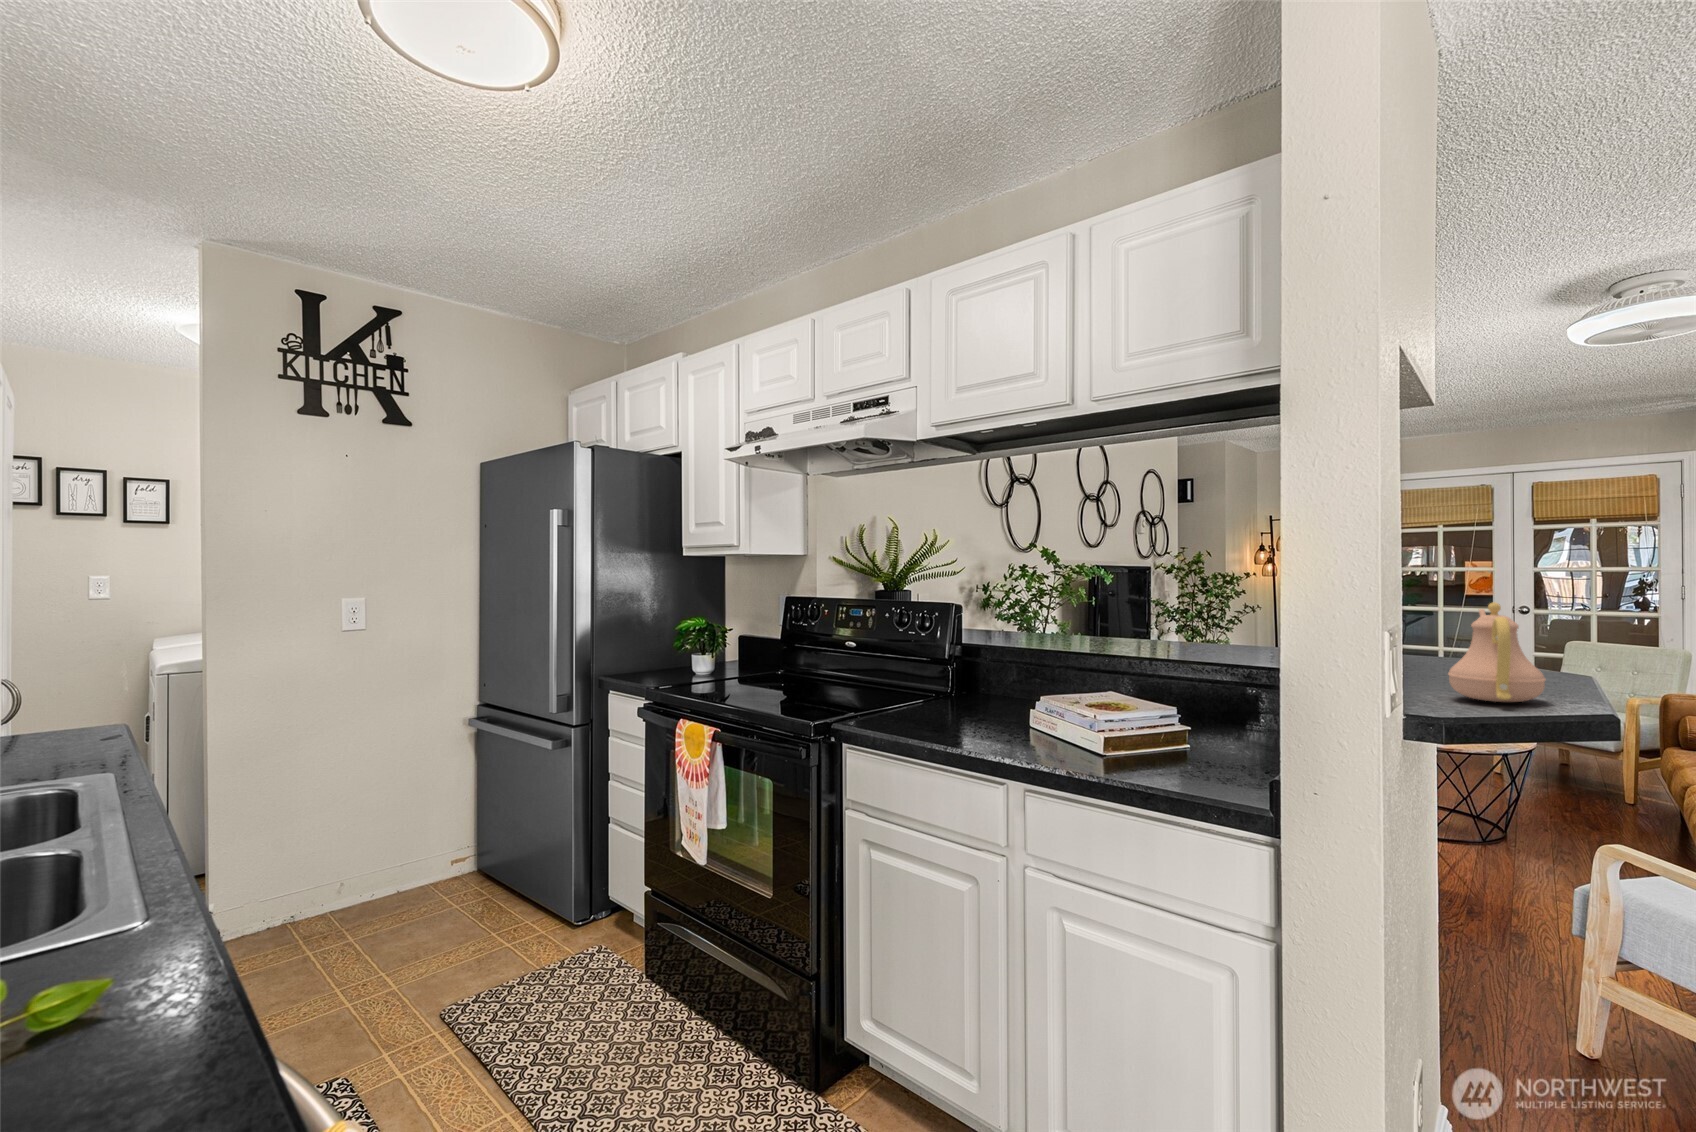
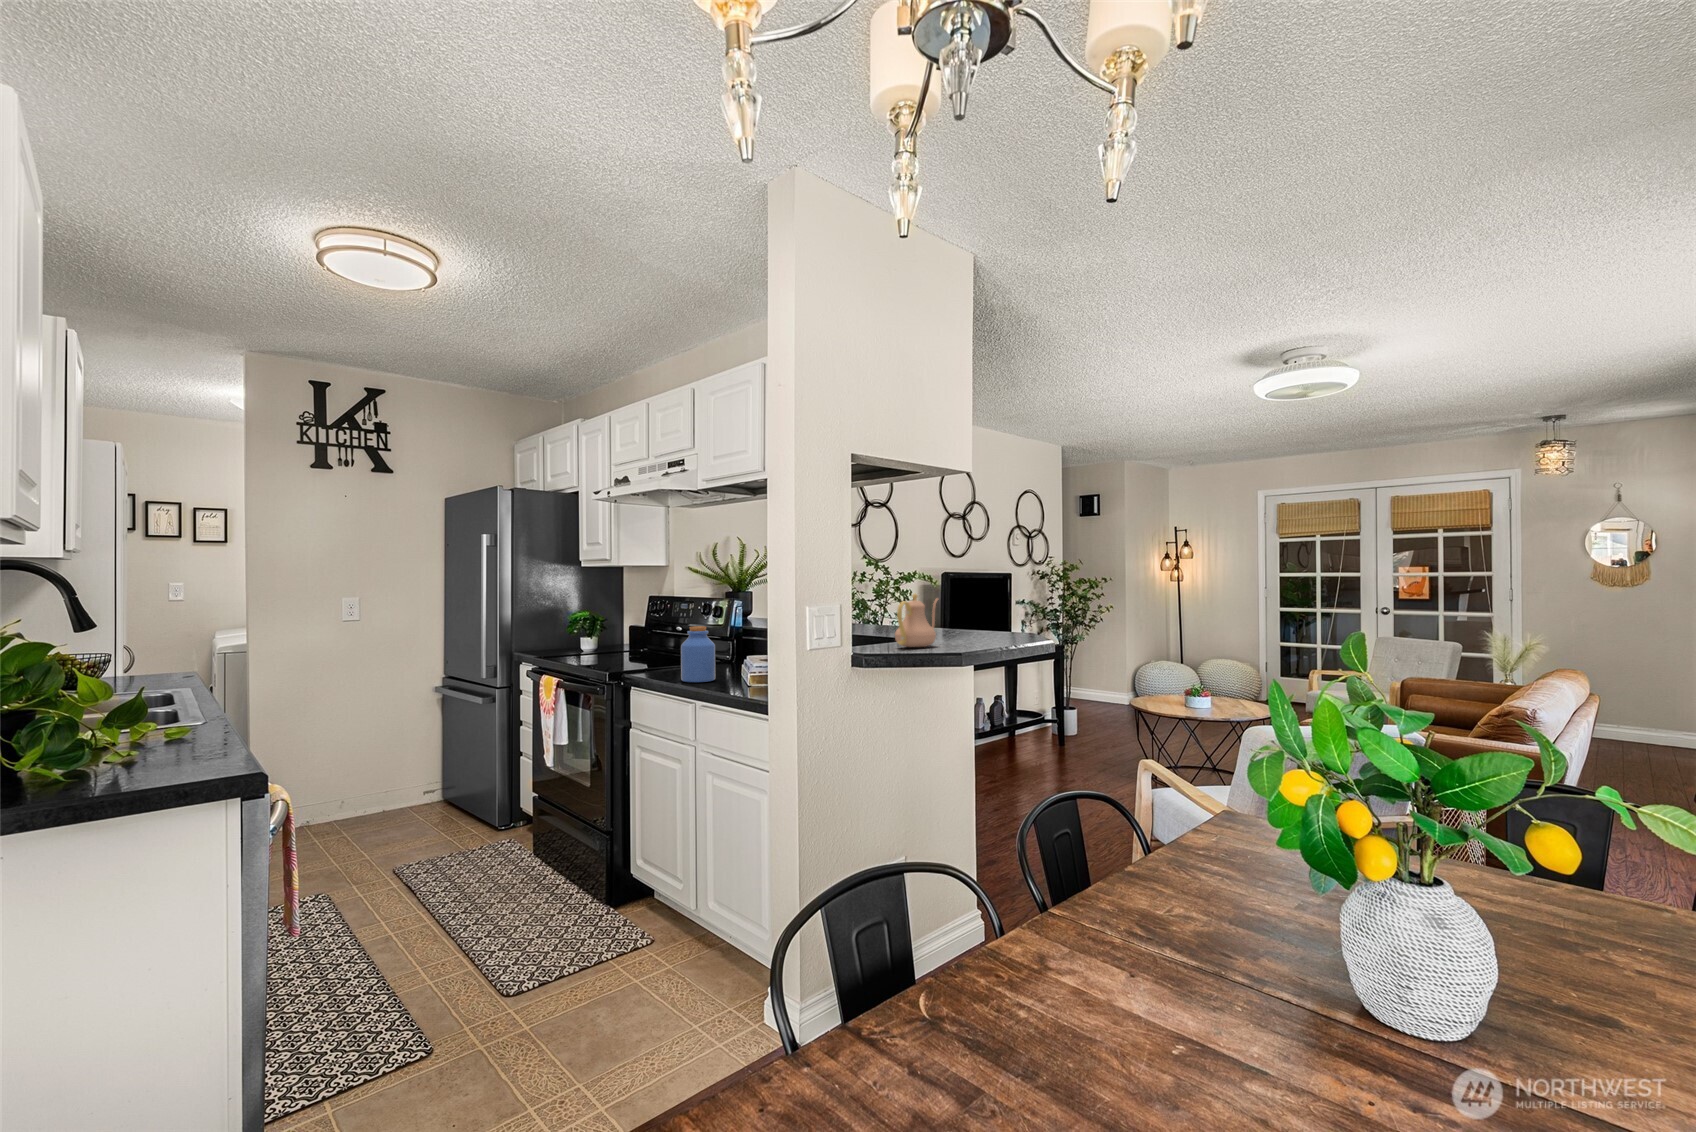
jar: none [969,653,1027,749] -> present [681,626,715,682]

